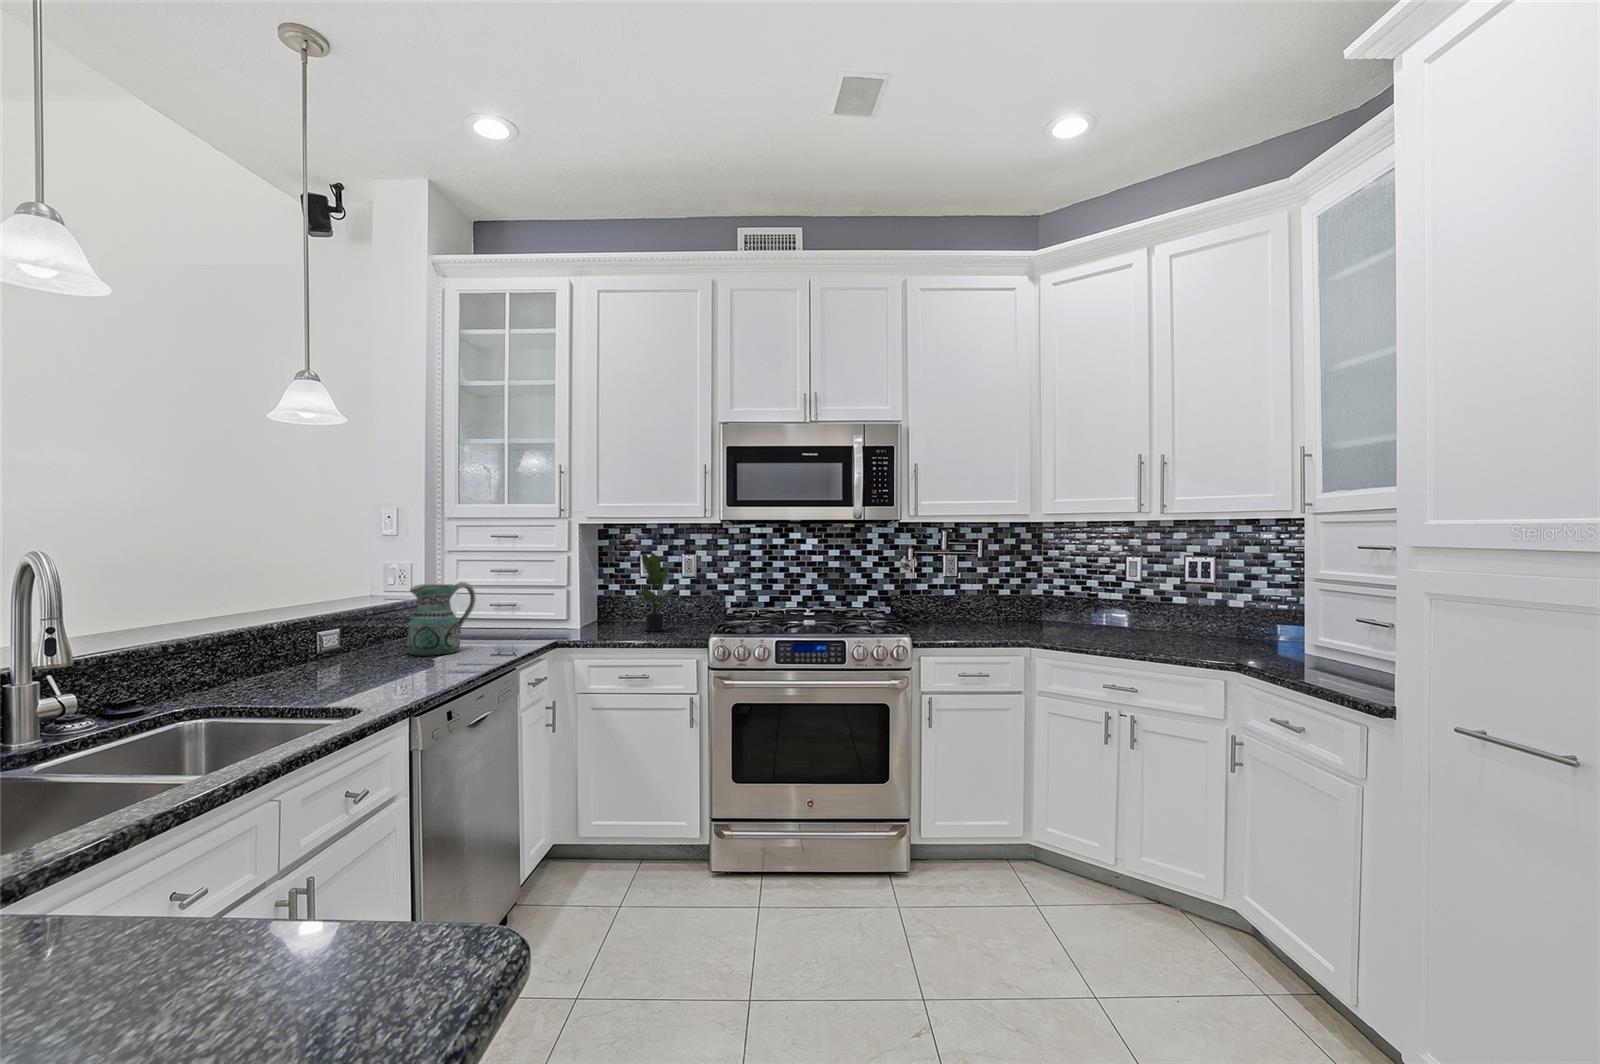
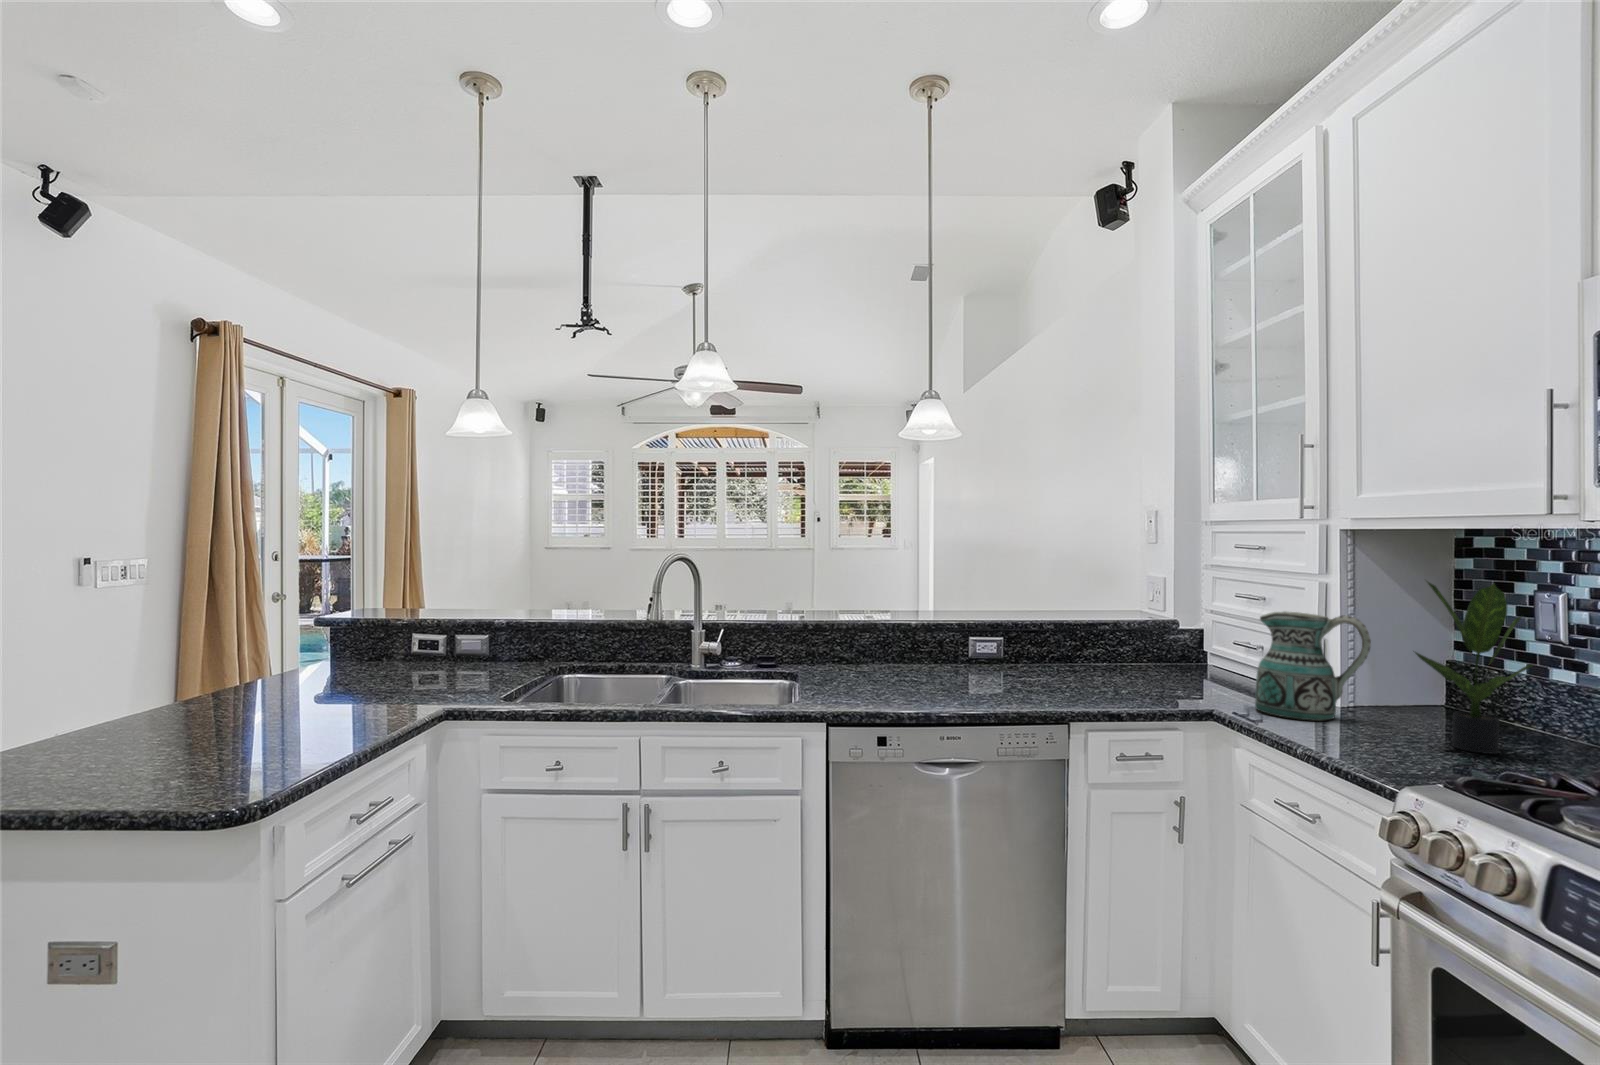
ceramic pitcher: present [407,582,476,655] -> present [1255,611,1371,721]

